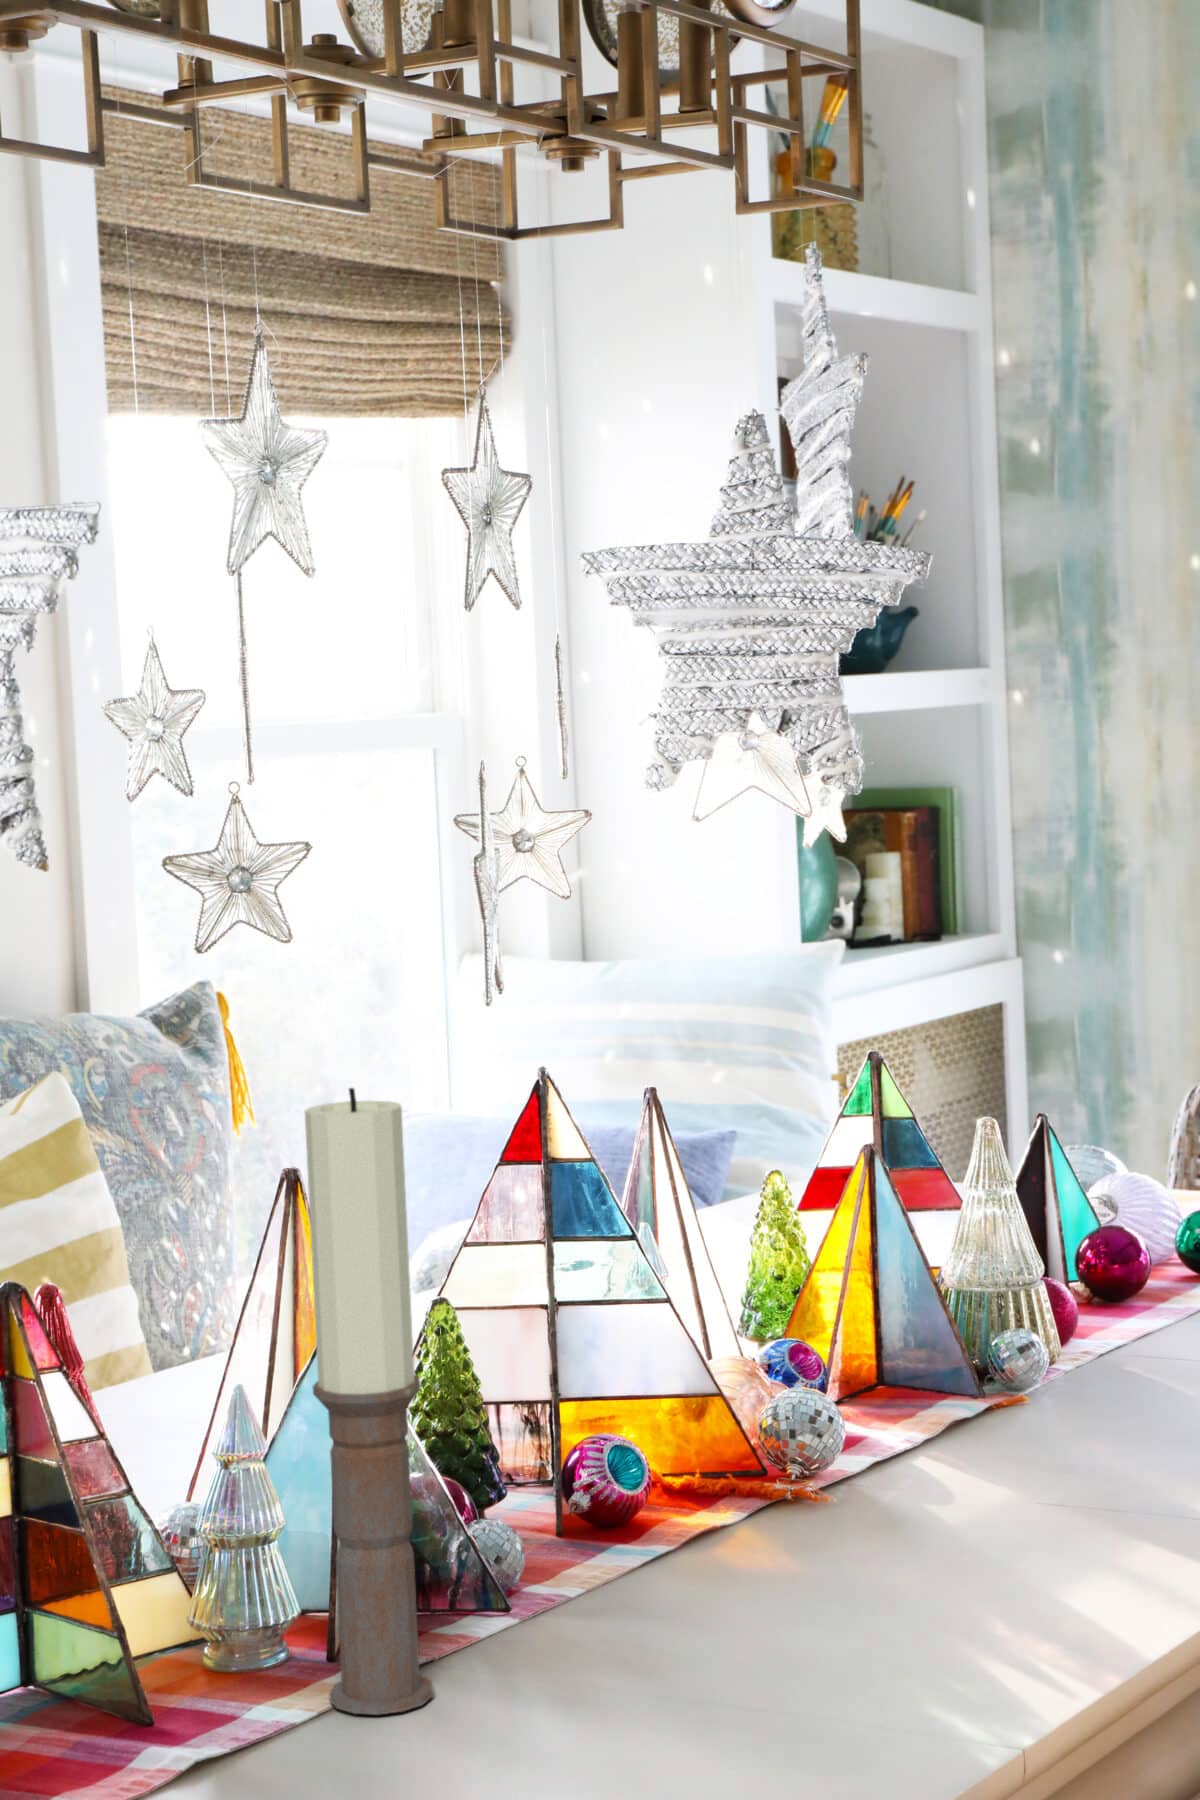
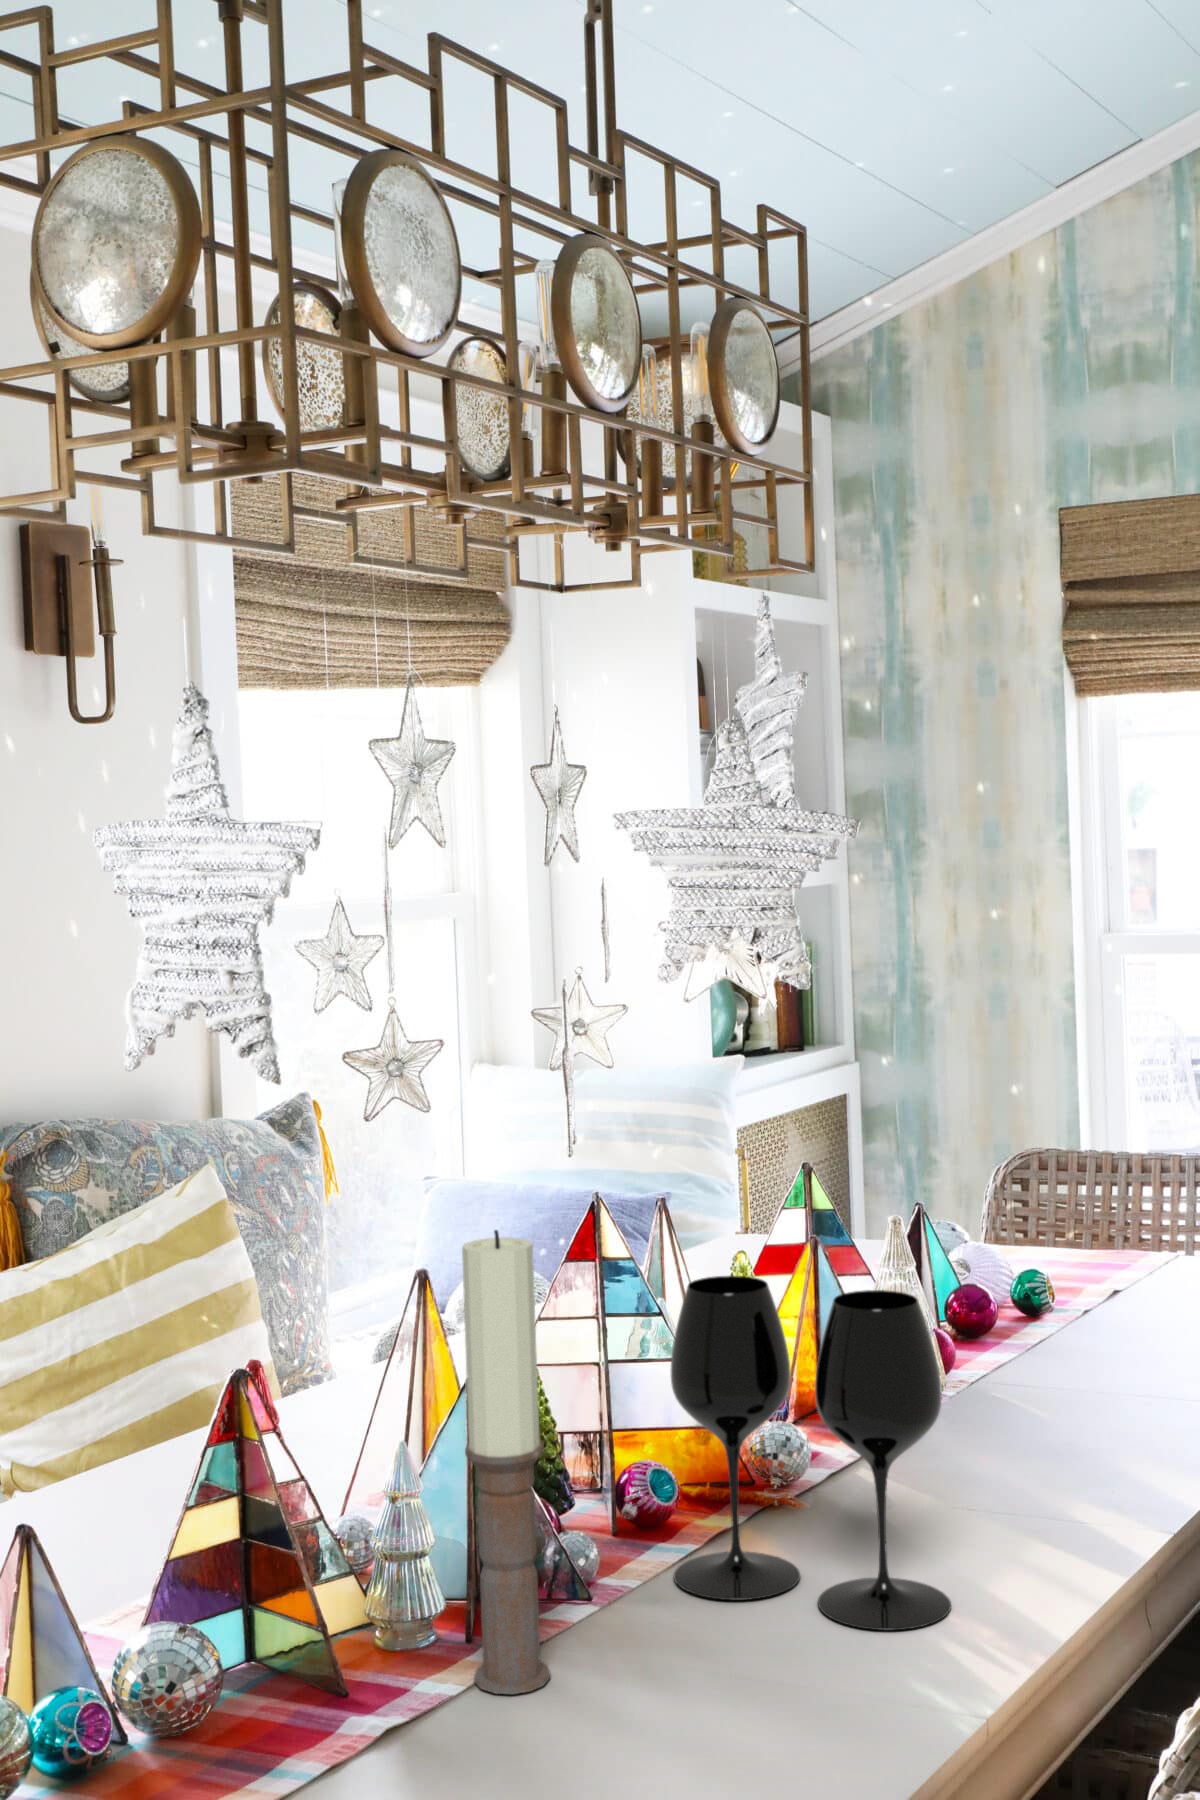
wine glass: none [620,1171,1000,1643] -> present [671,1276,951,1630]

